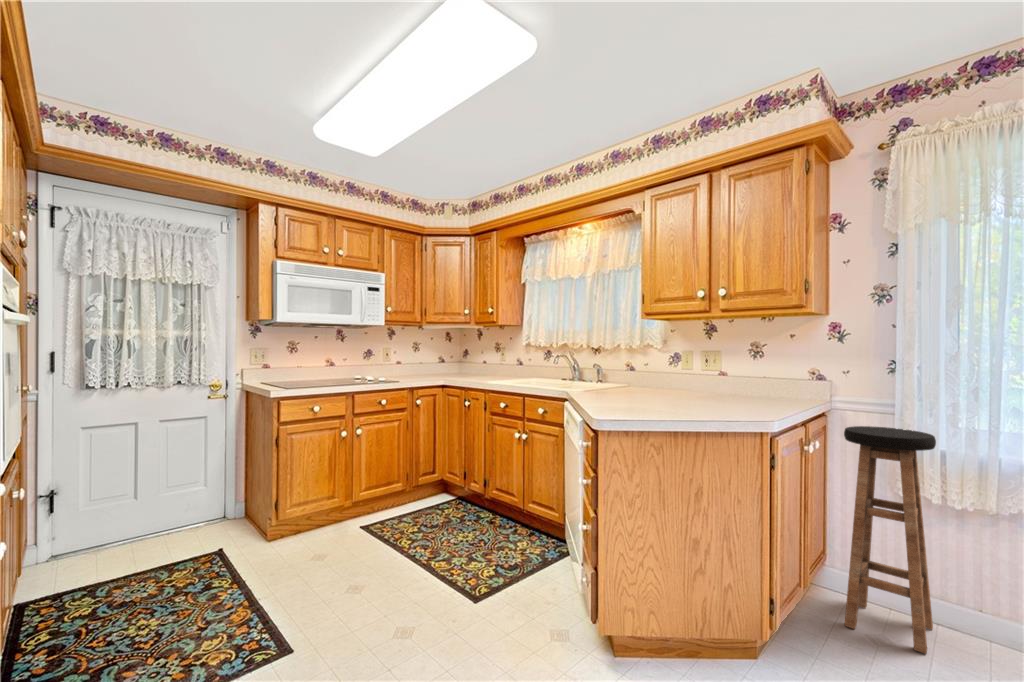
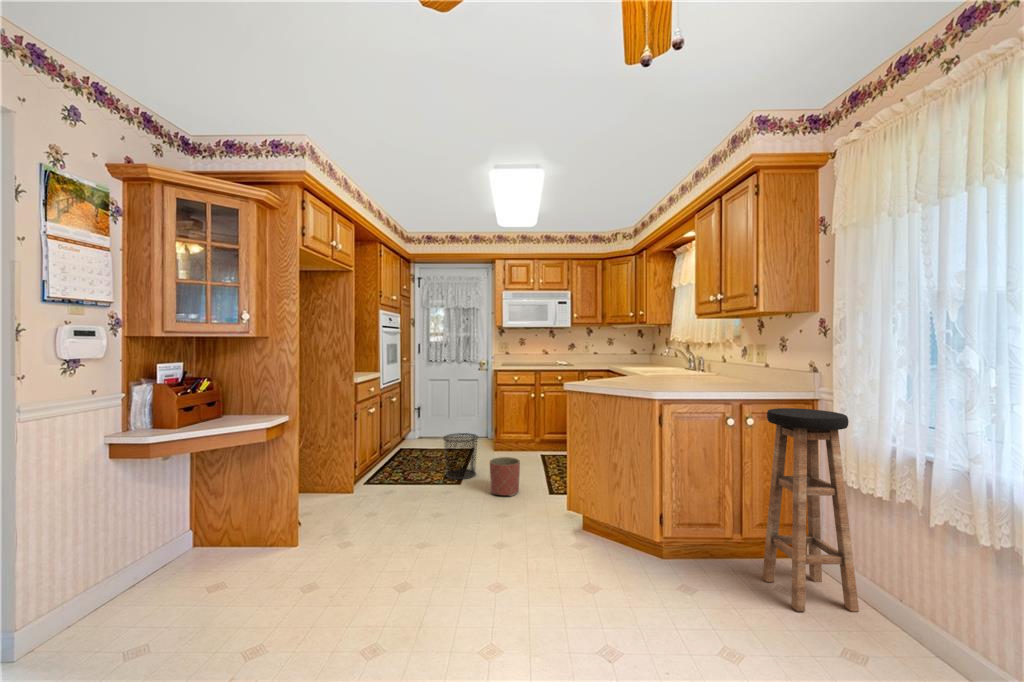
waste bin: none [244,530,324,639] -> present [443,433,478,479]
planter: none [395,558,452,642] -> present [490,457,520,496]

